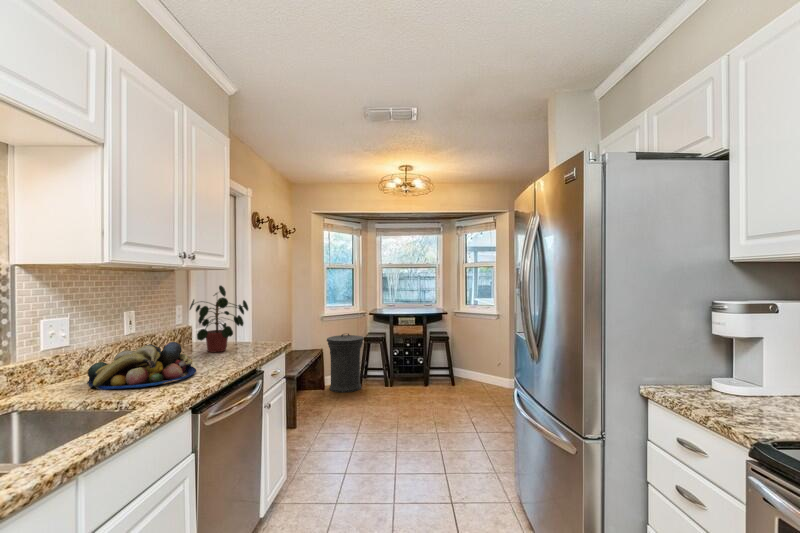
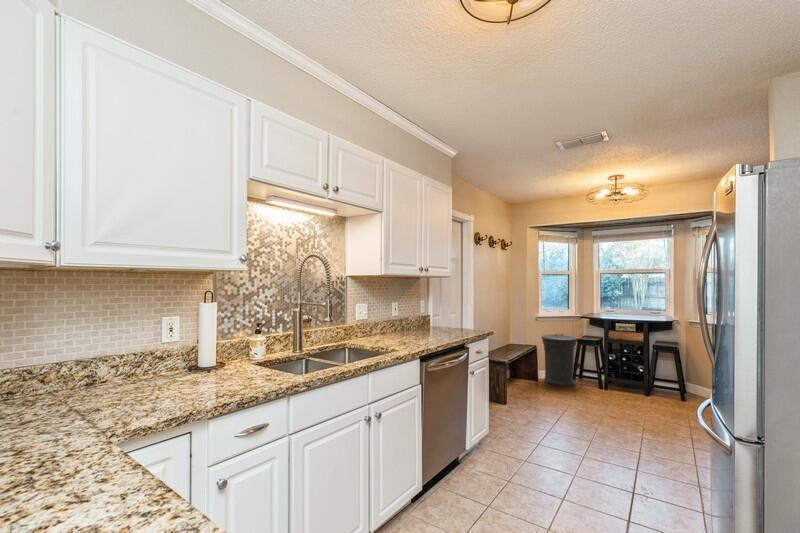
potted plant: present [190,286,248,352] -> none [426,288,462,332]
fruit bowl: present [87,342,196,390] -> none [374,321,426,344]

